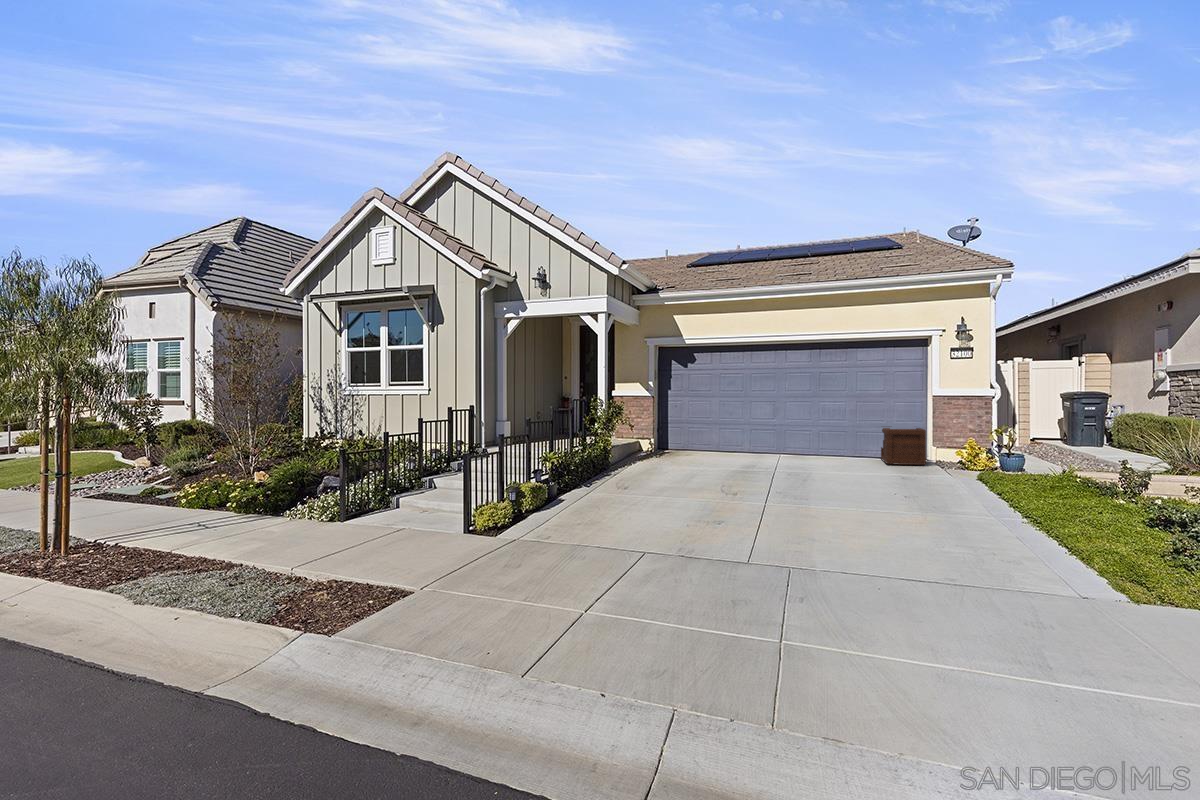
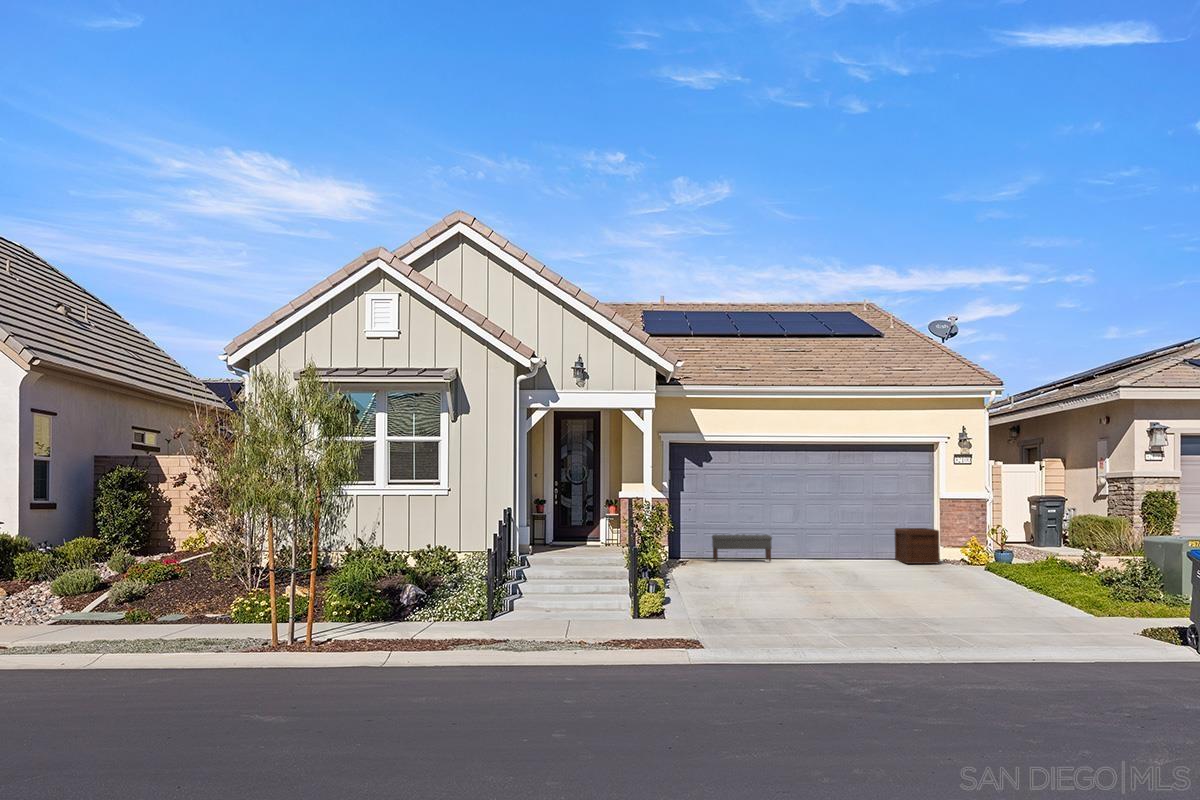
bench: none [689,430,747,457] -> present [712,534,772,561]

